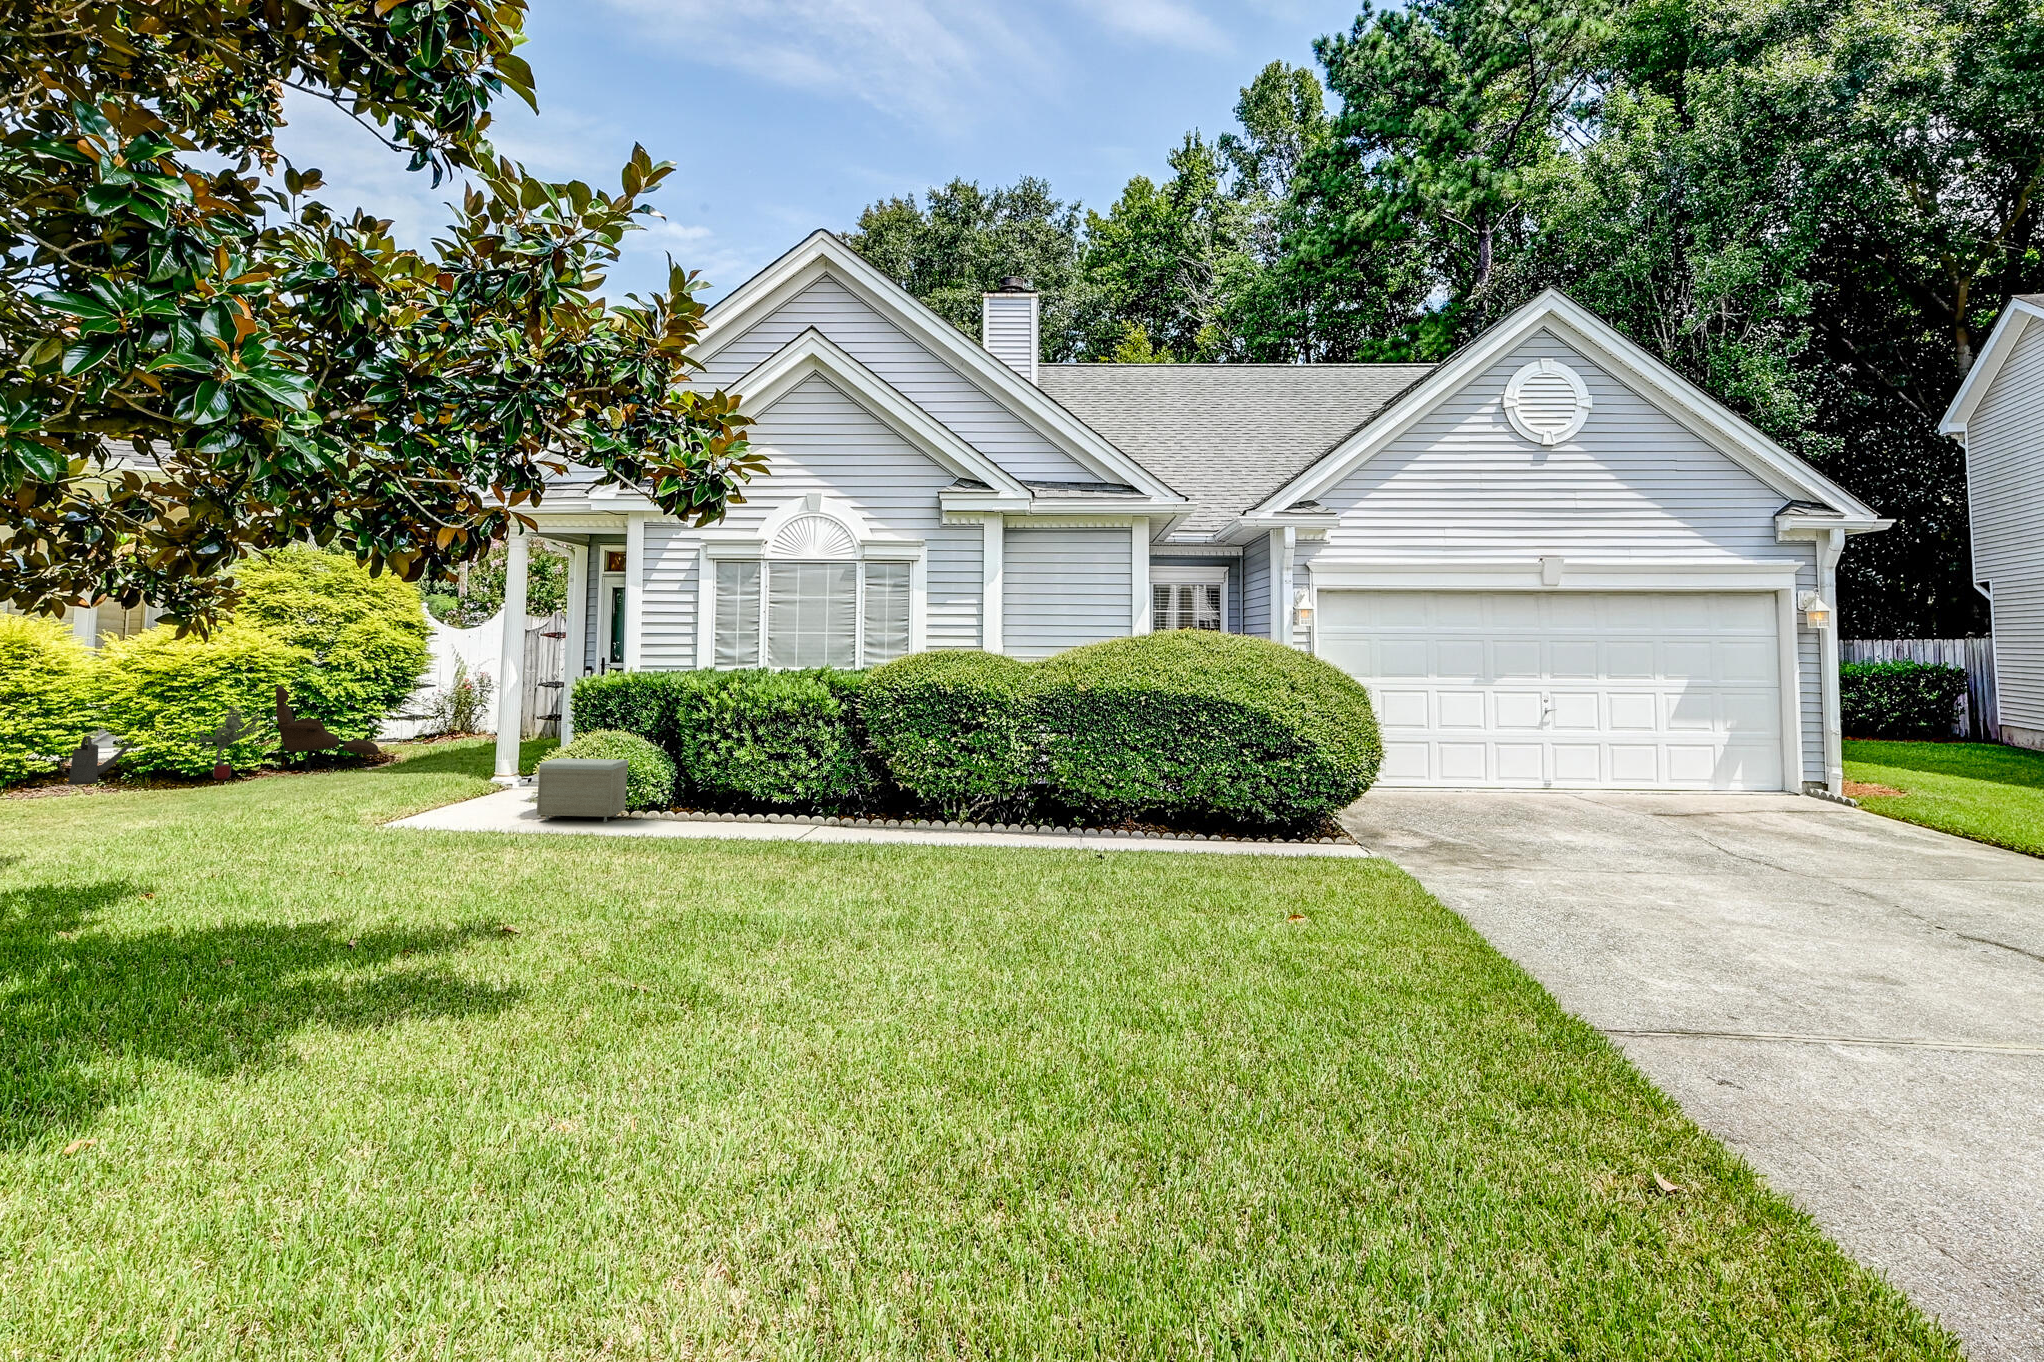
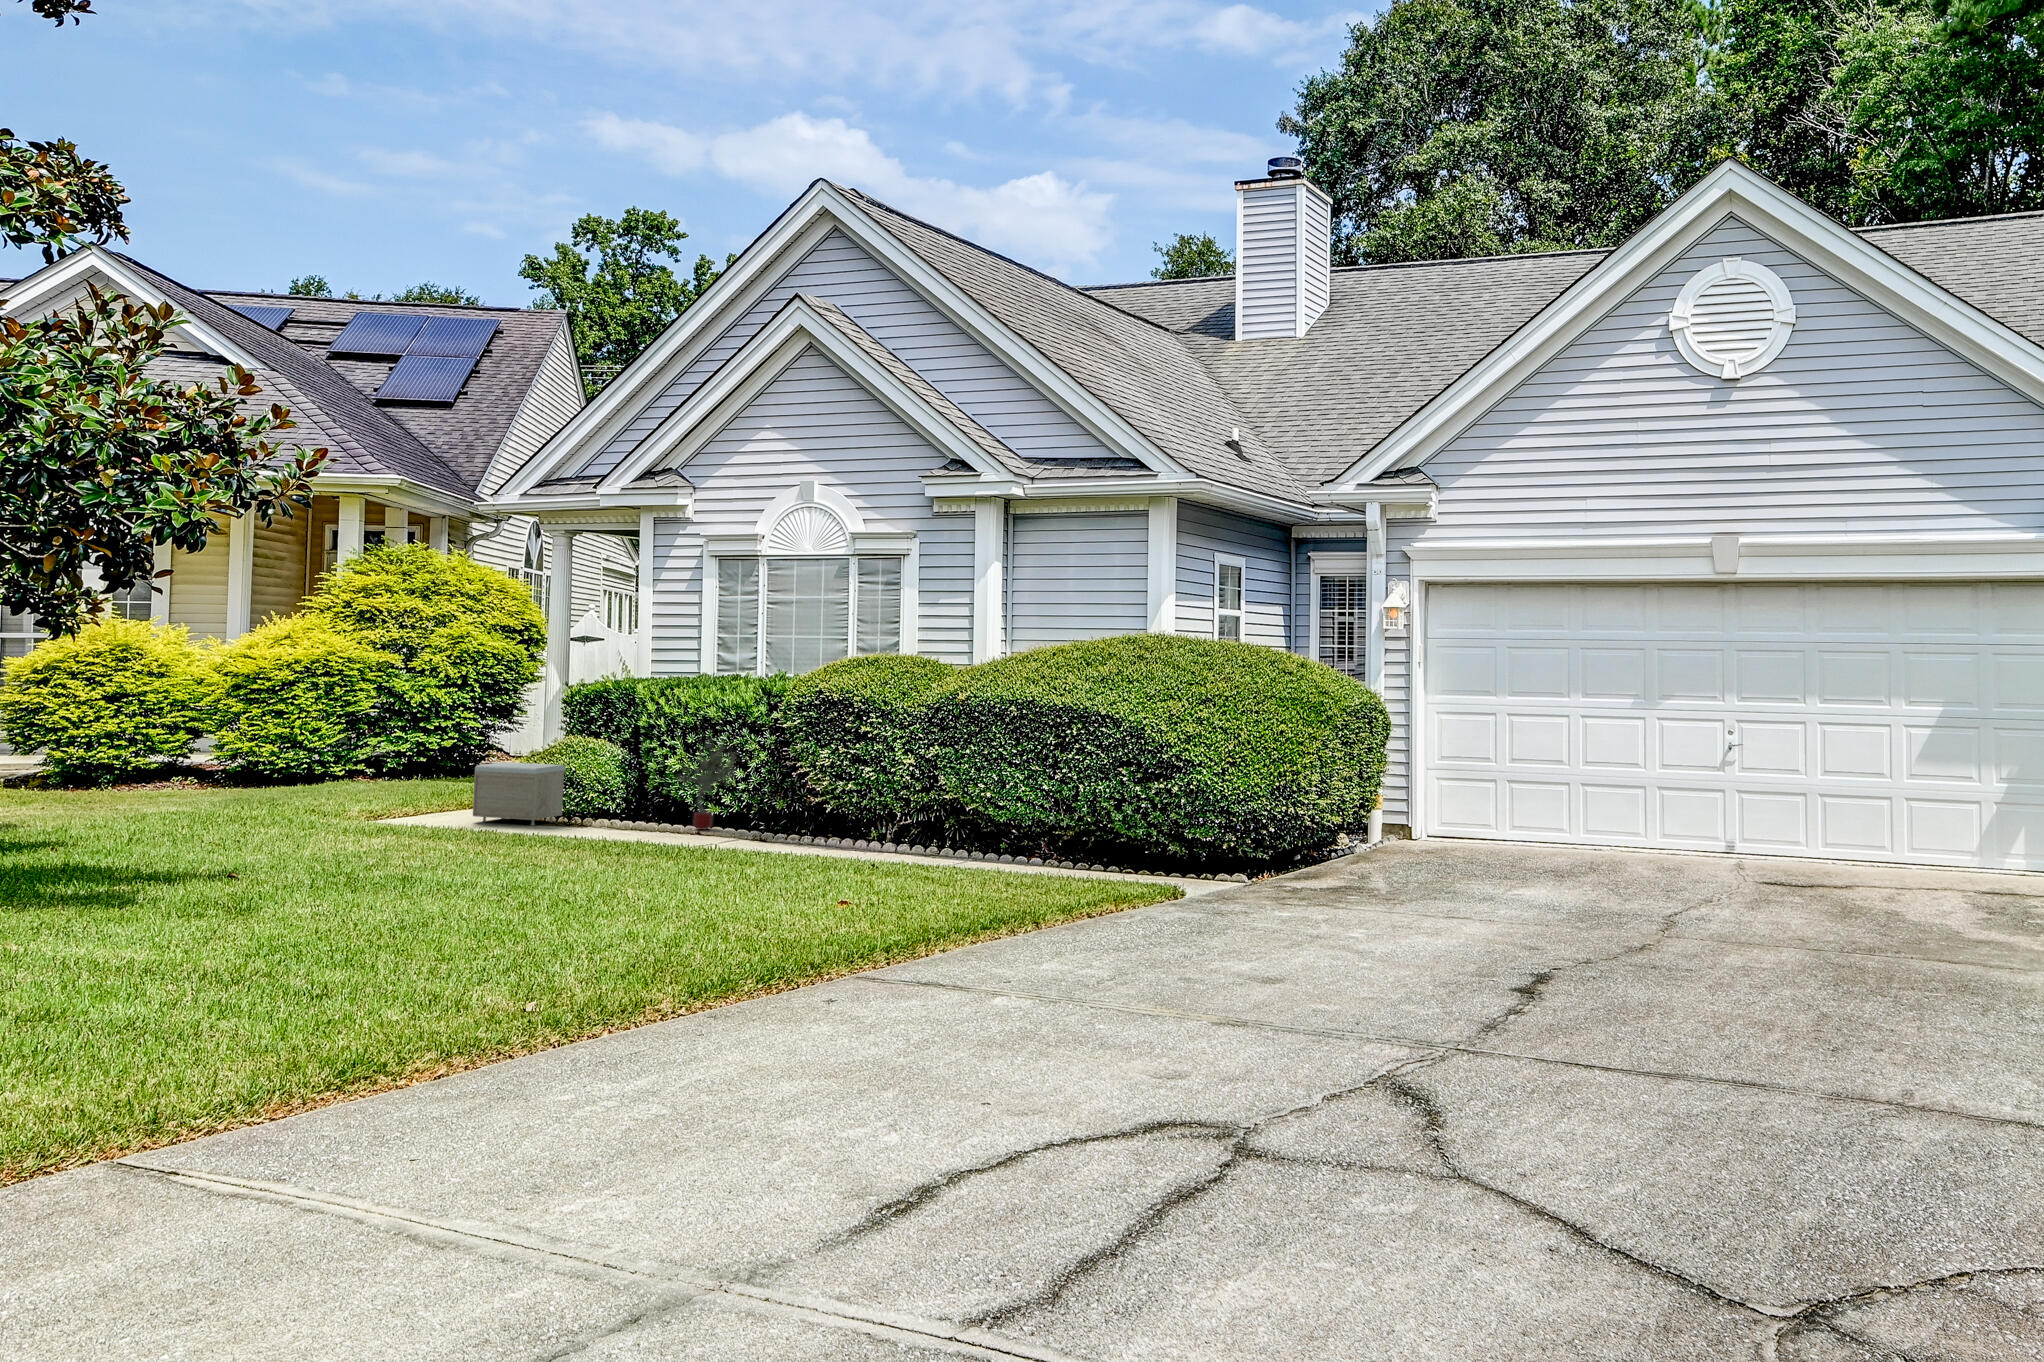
lounge chair: present [276,686,378,771] -> none [350,690,454,775]
potted tree: present [188,705,262,780] -> present [677,739,737,830]
watering can: present [60,736,133,784] -> none [155,735,221,780]

